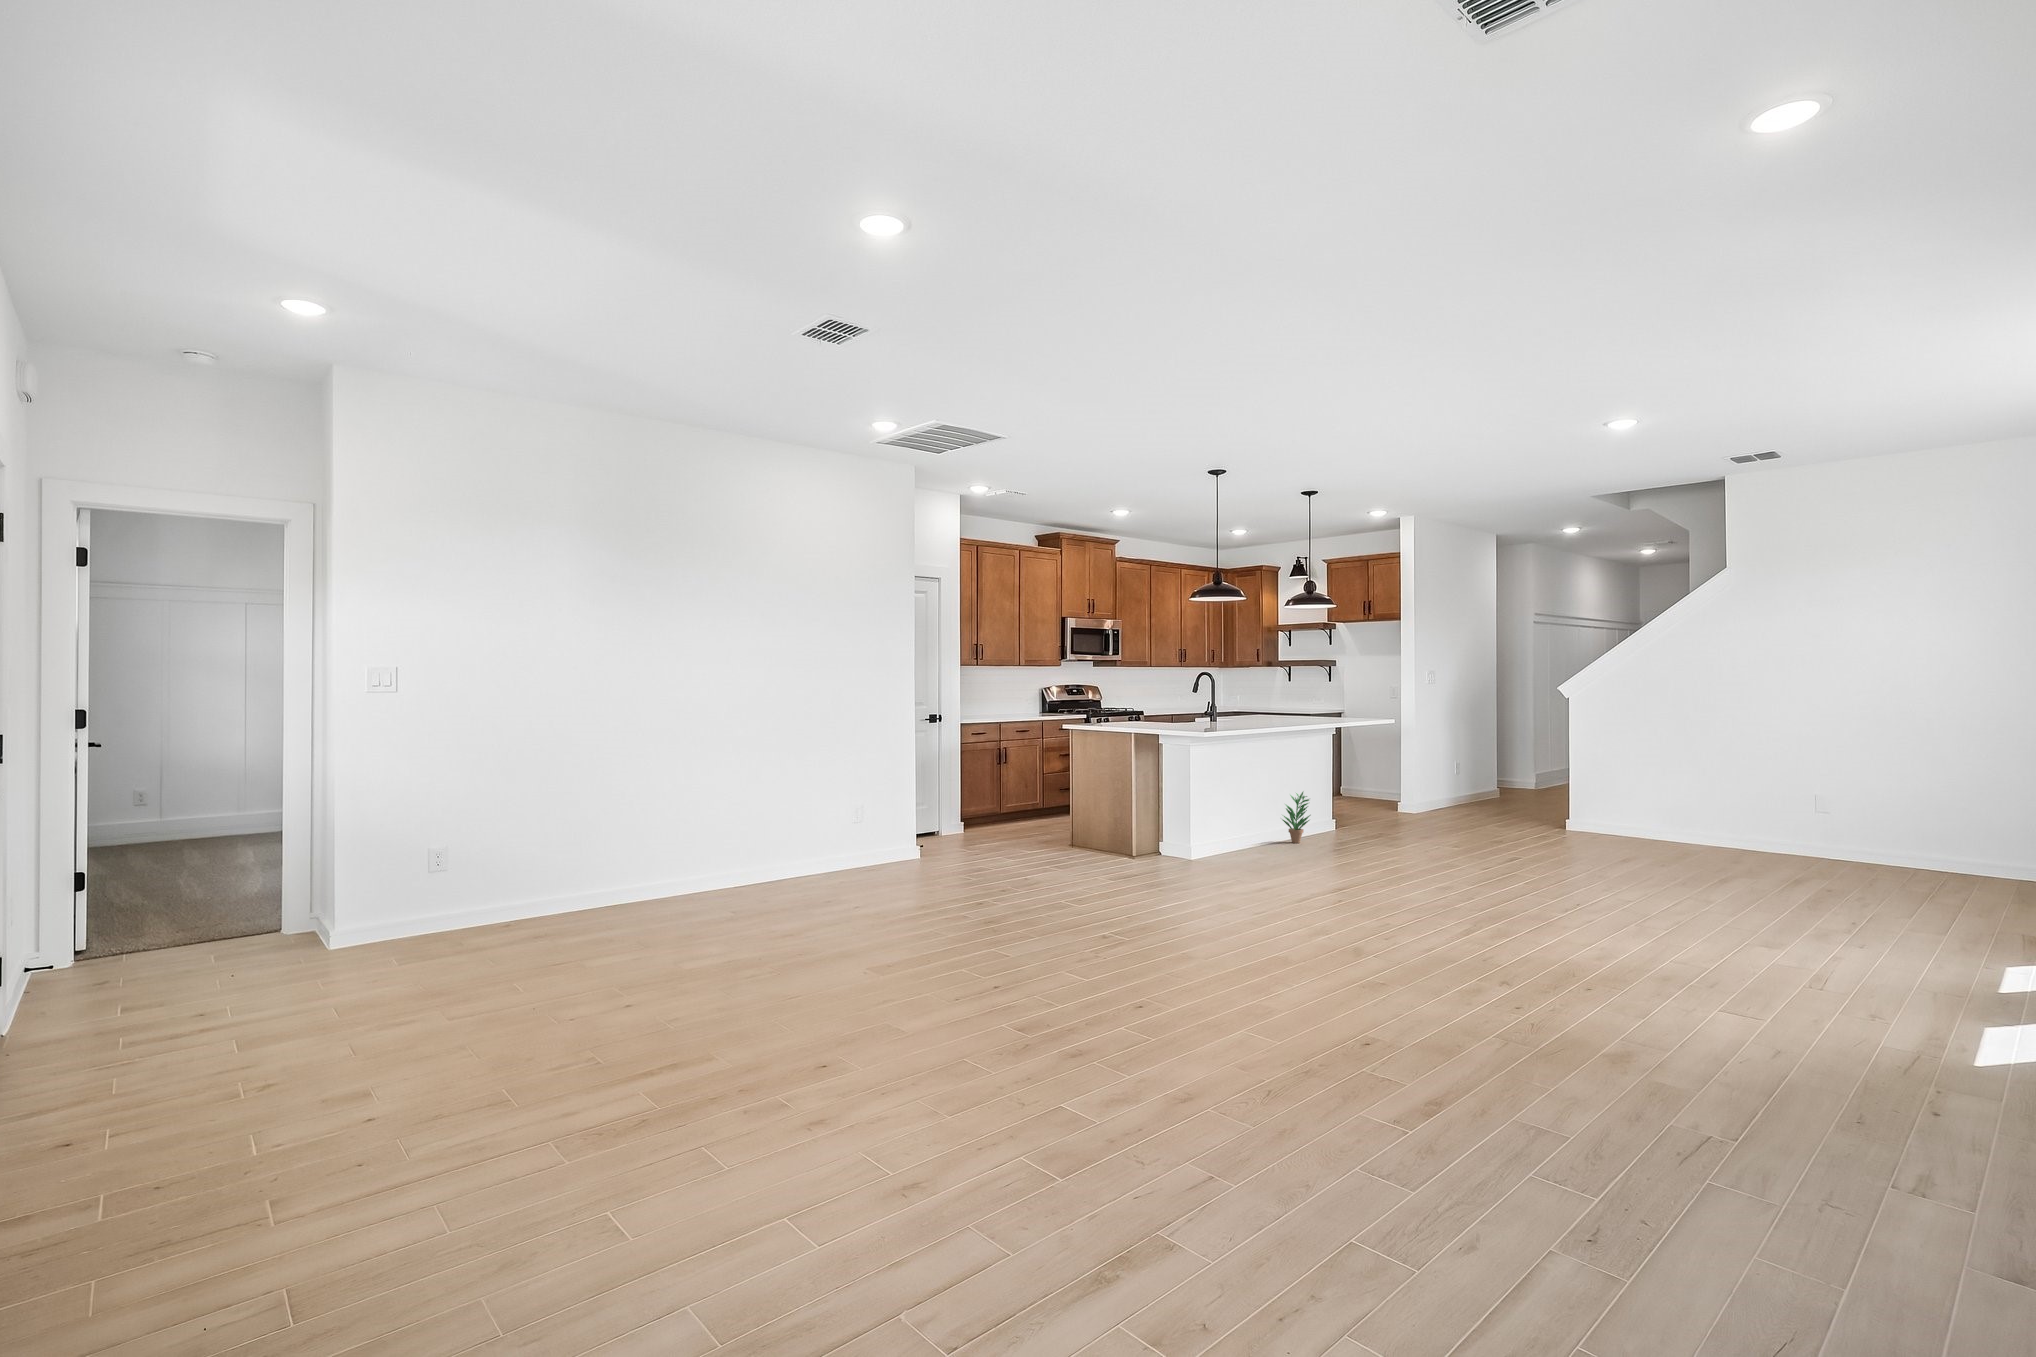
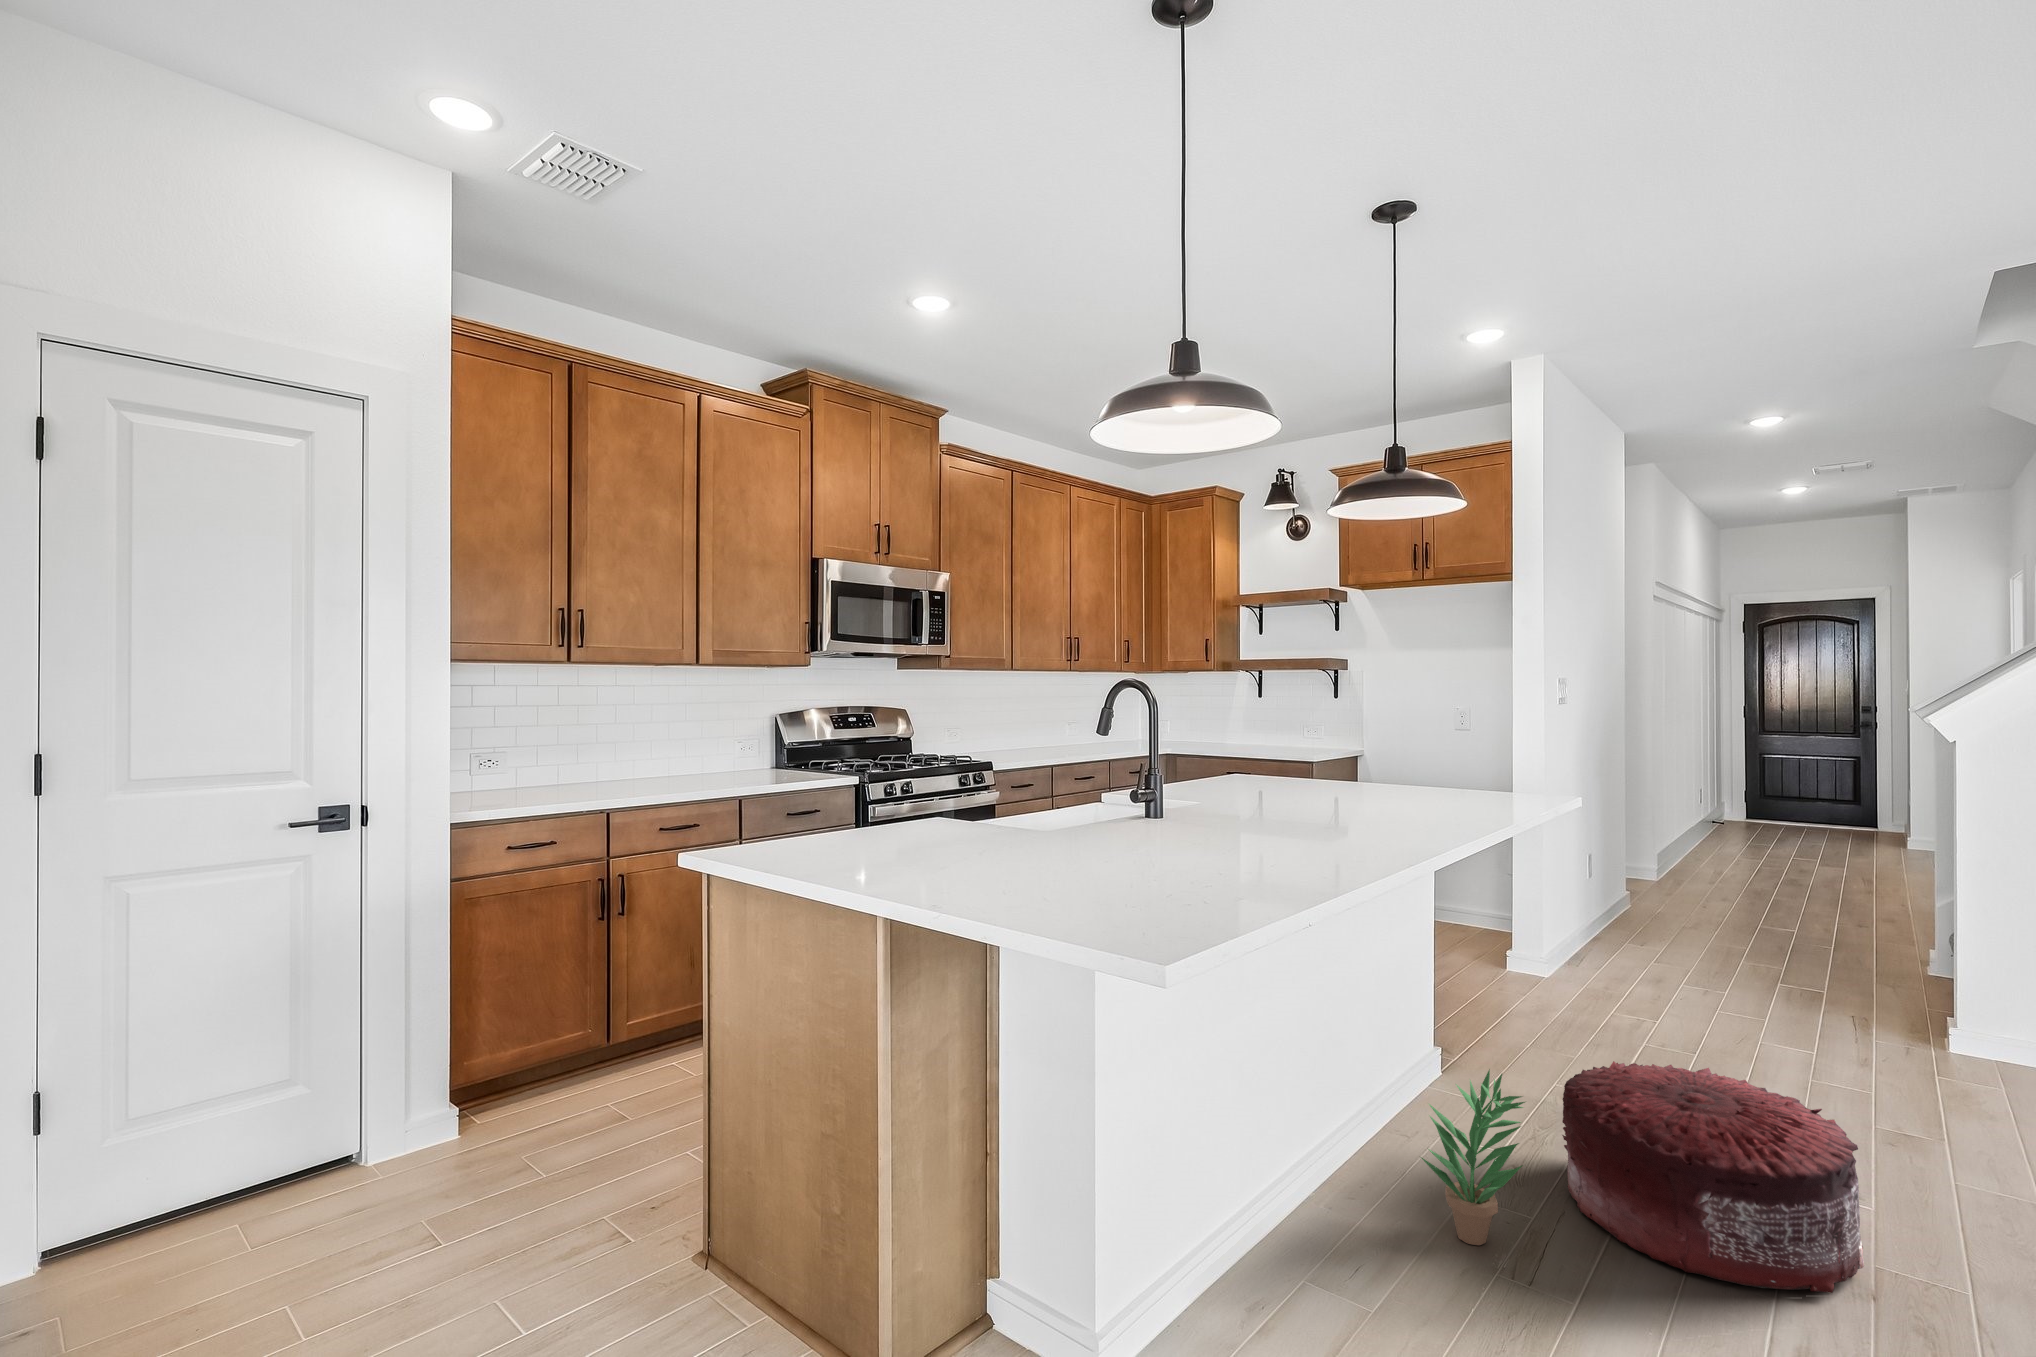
pouf: none [1333,801,1418,847] -> present [1562,1061,1864,1293]

